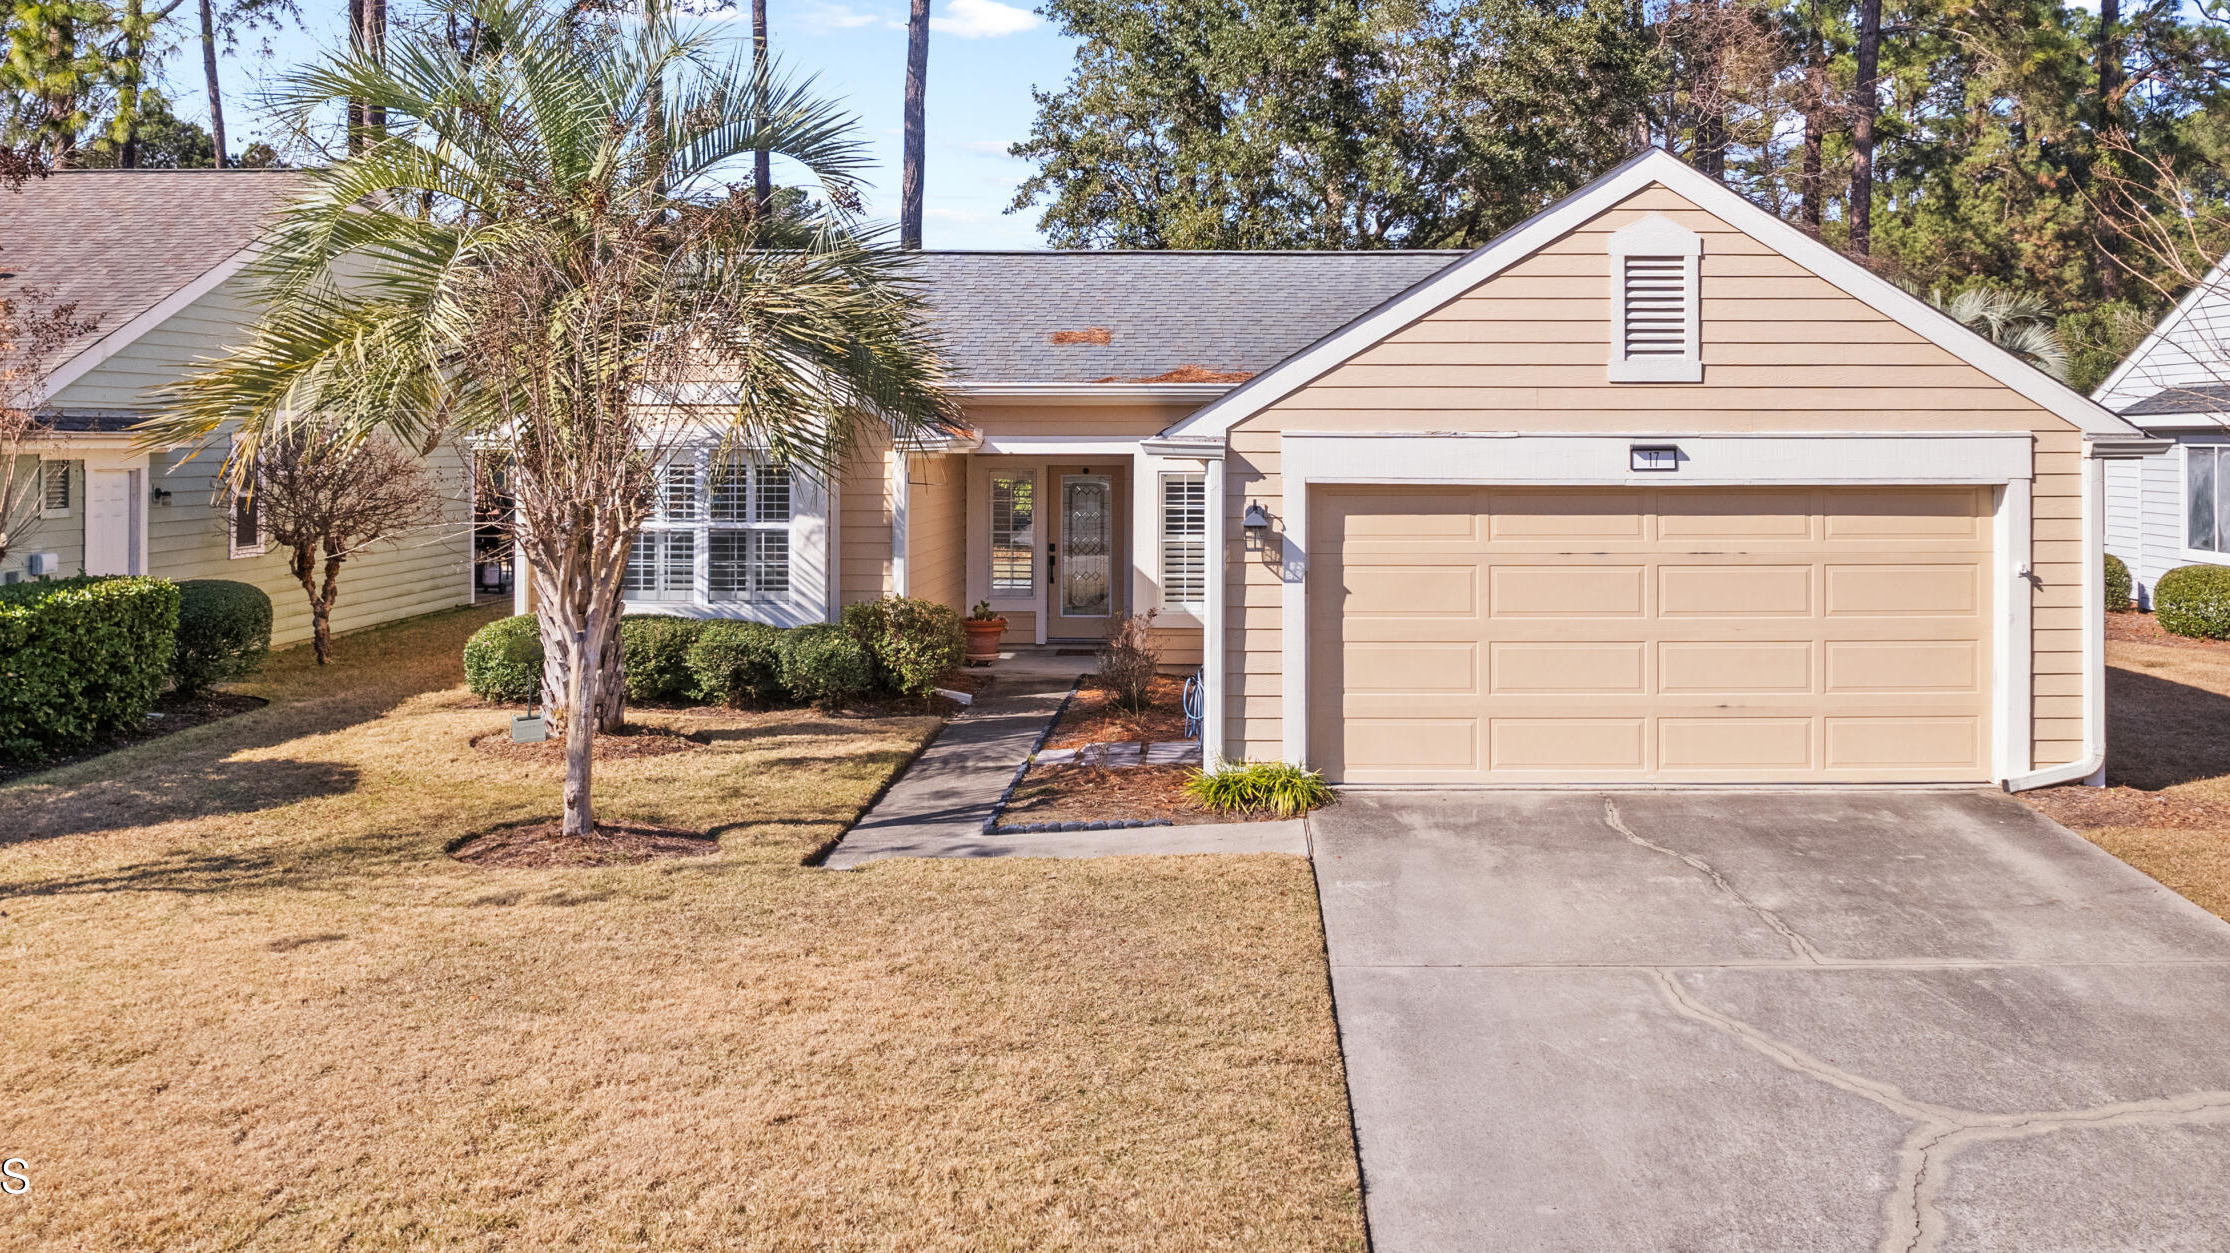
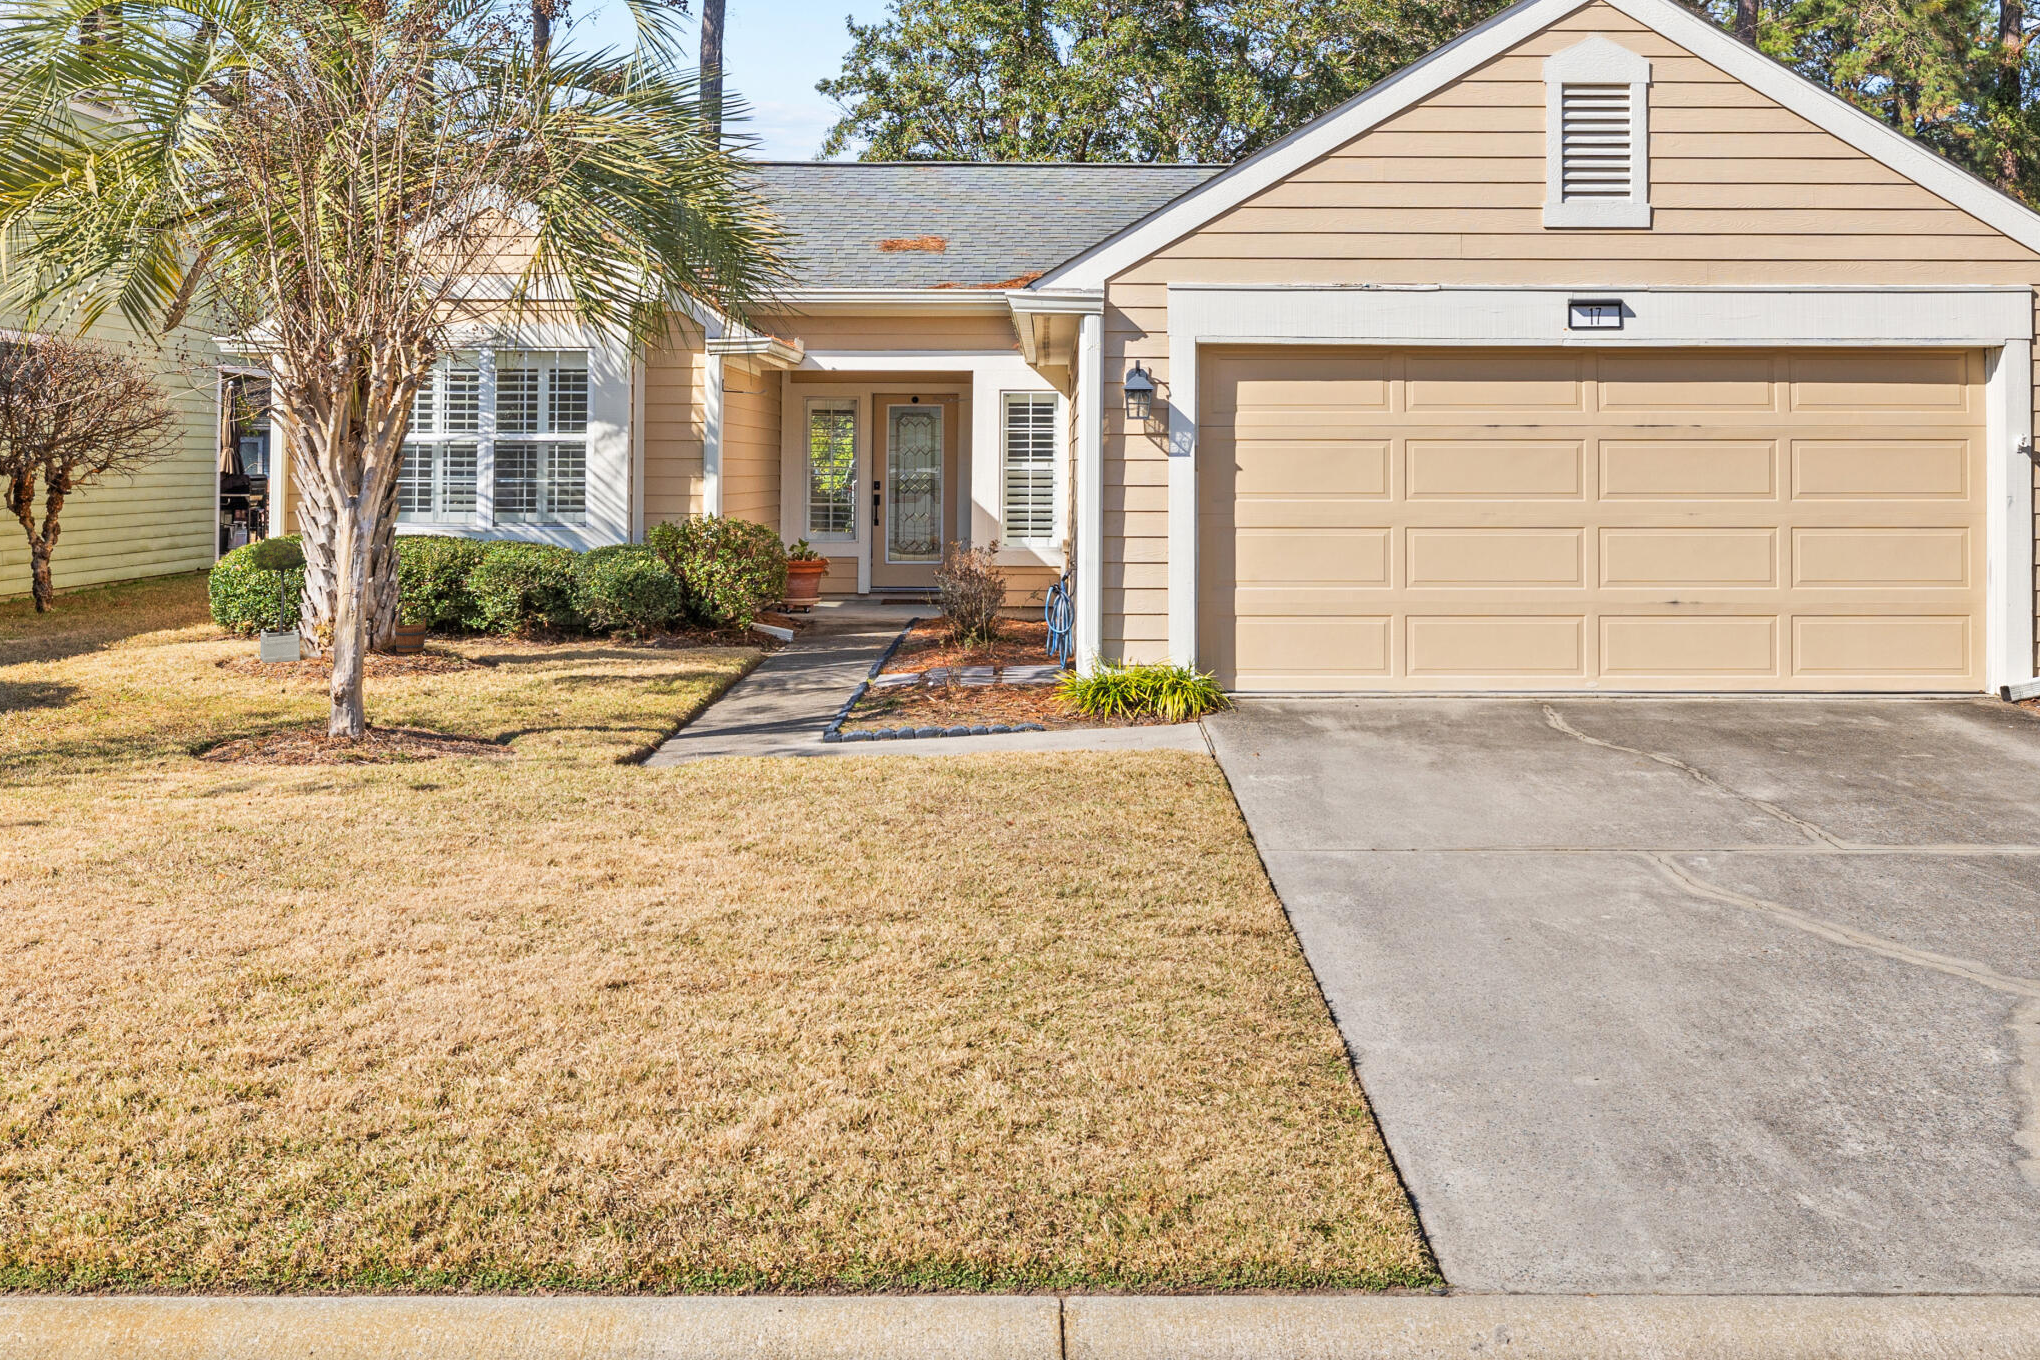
wooden bucket: none [625,687,654,730] -> present [394,603,428,652]

